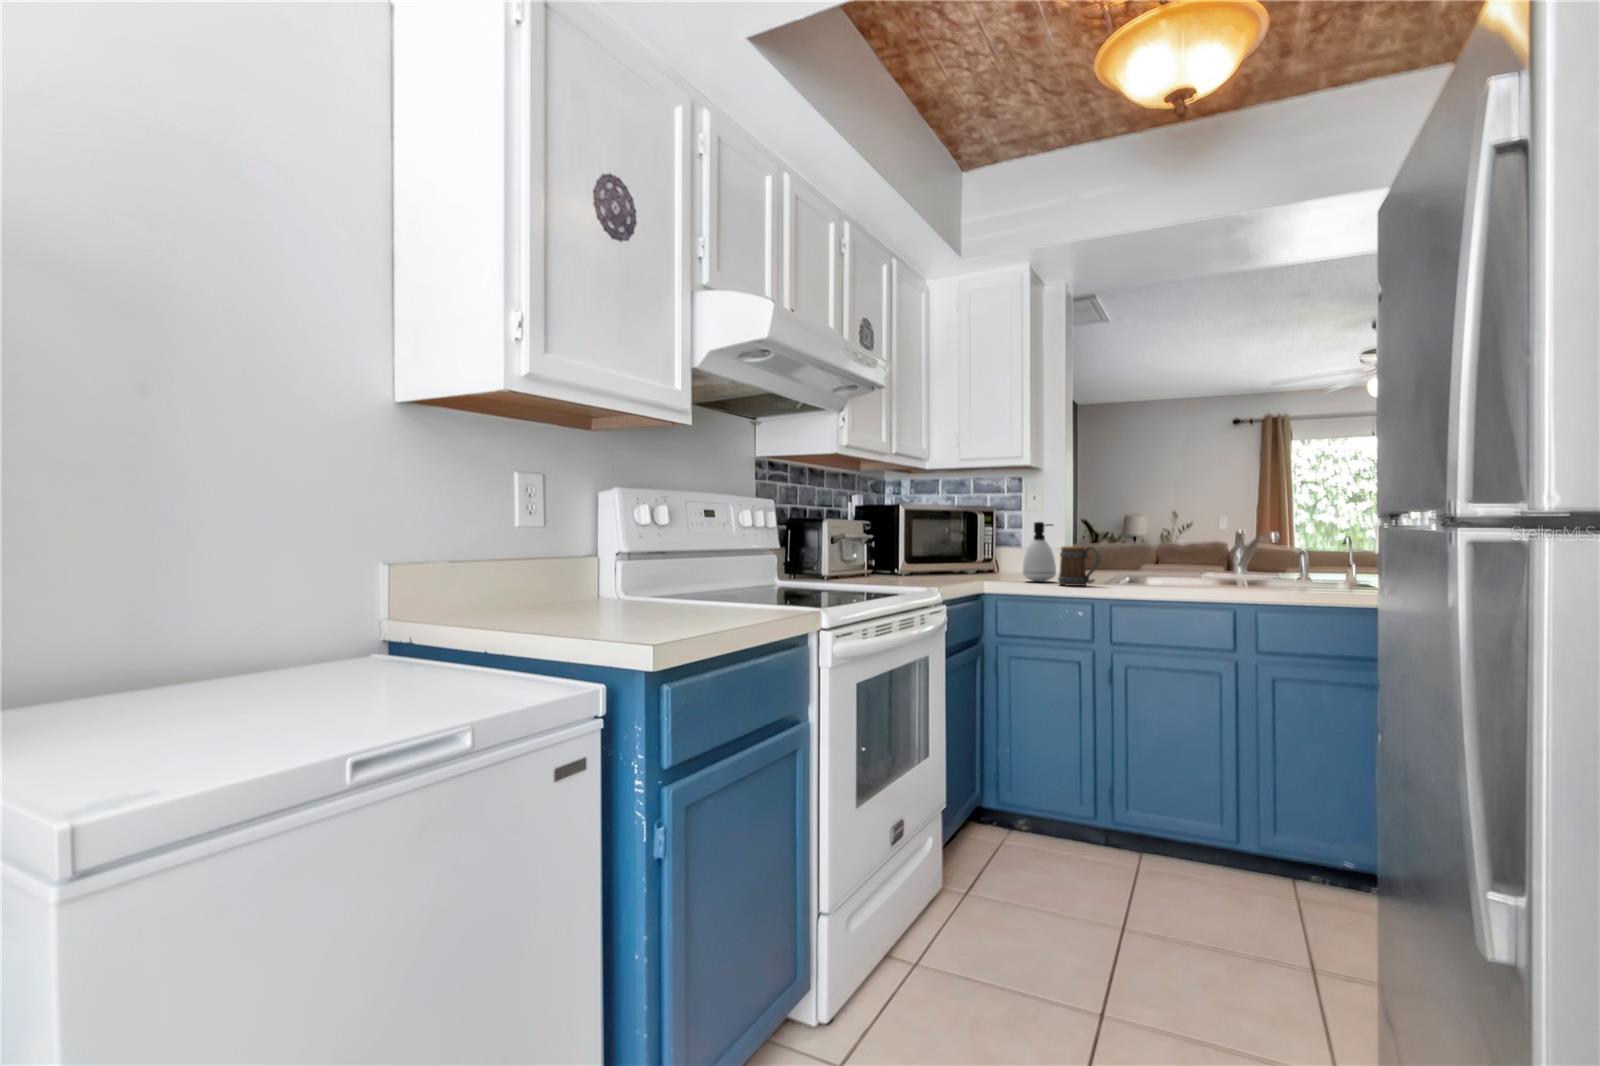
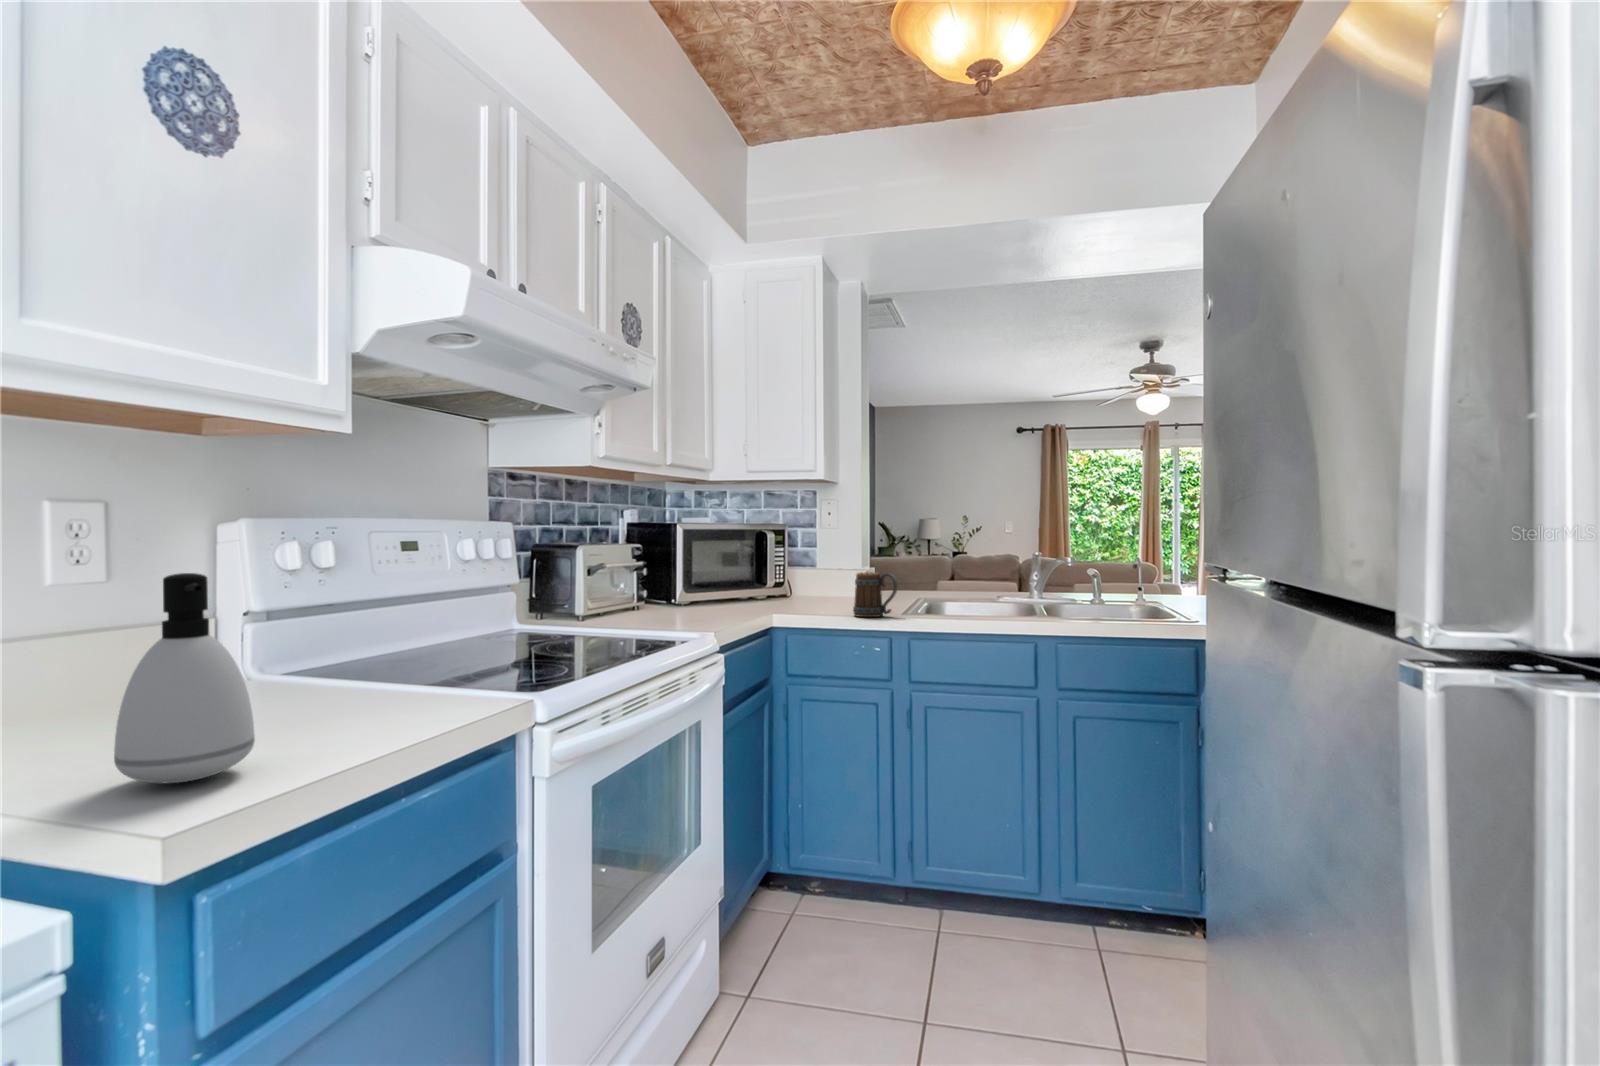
soap dispenser: present [1023,522,1056,581] -> present [114,573,255,783]

